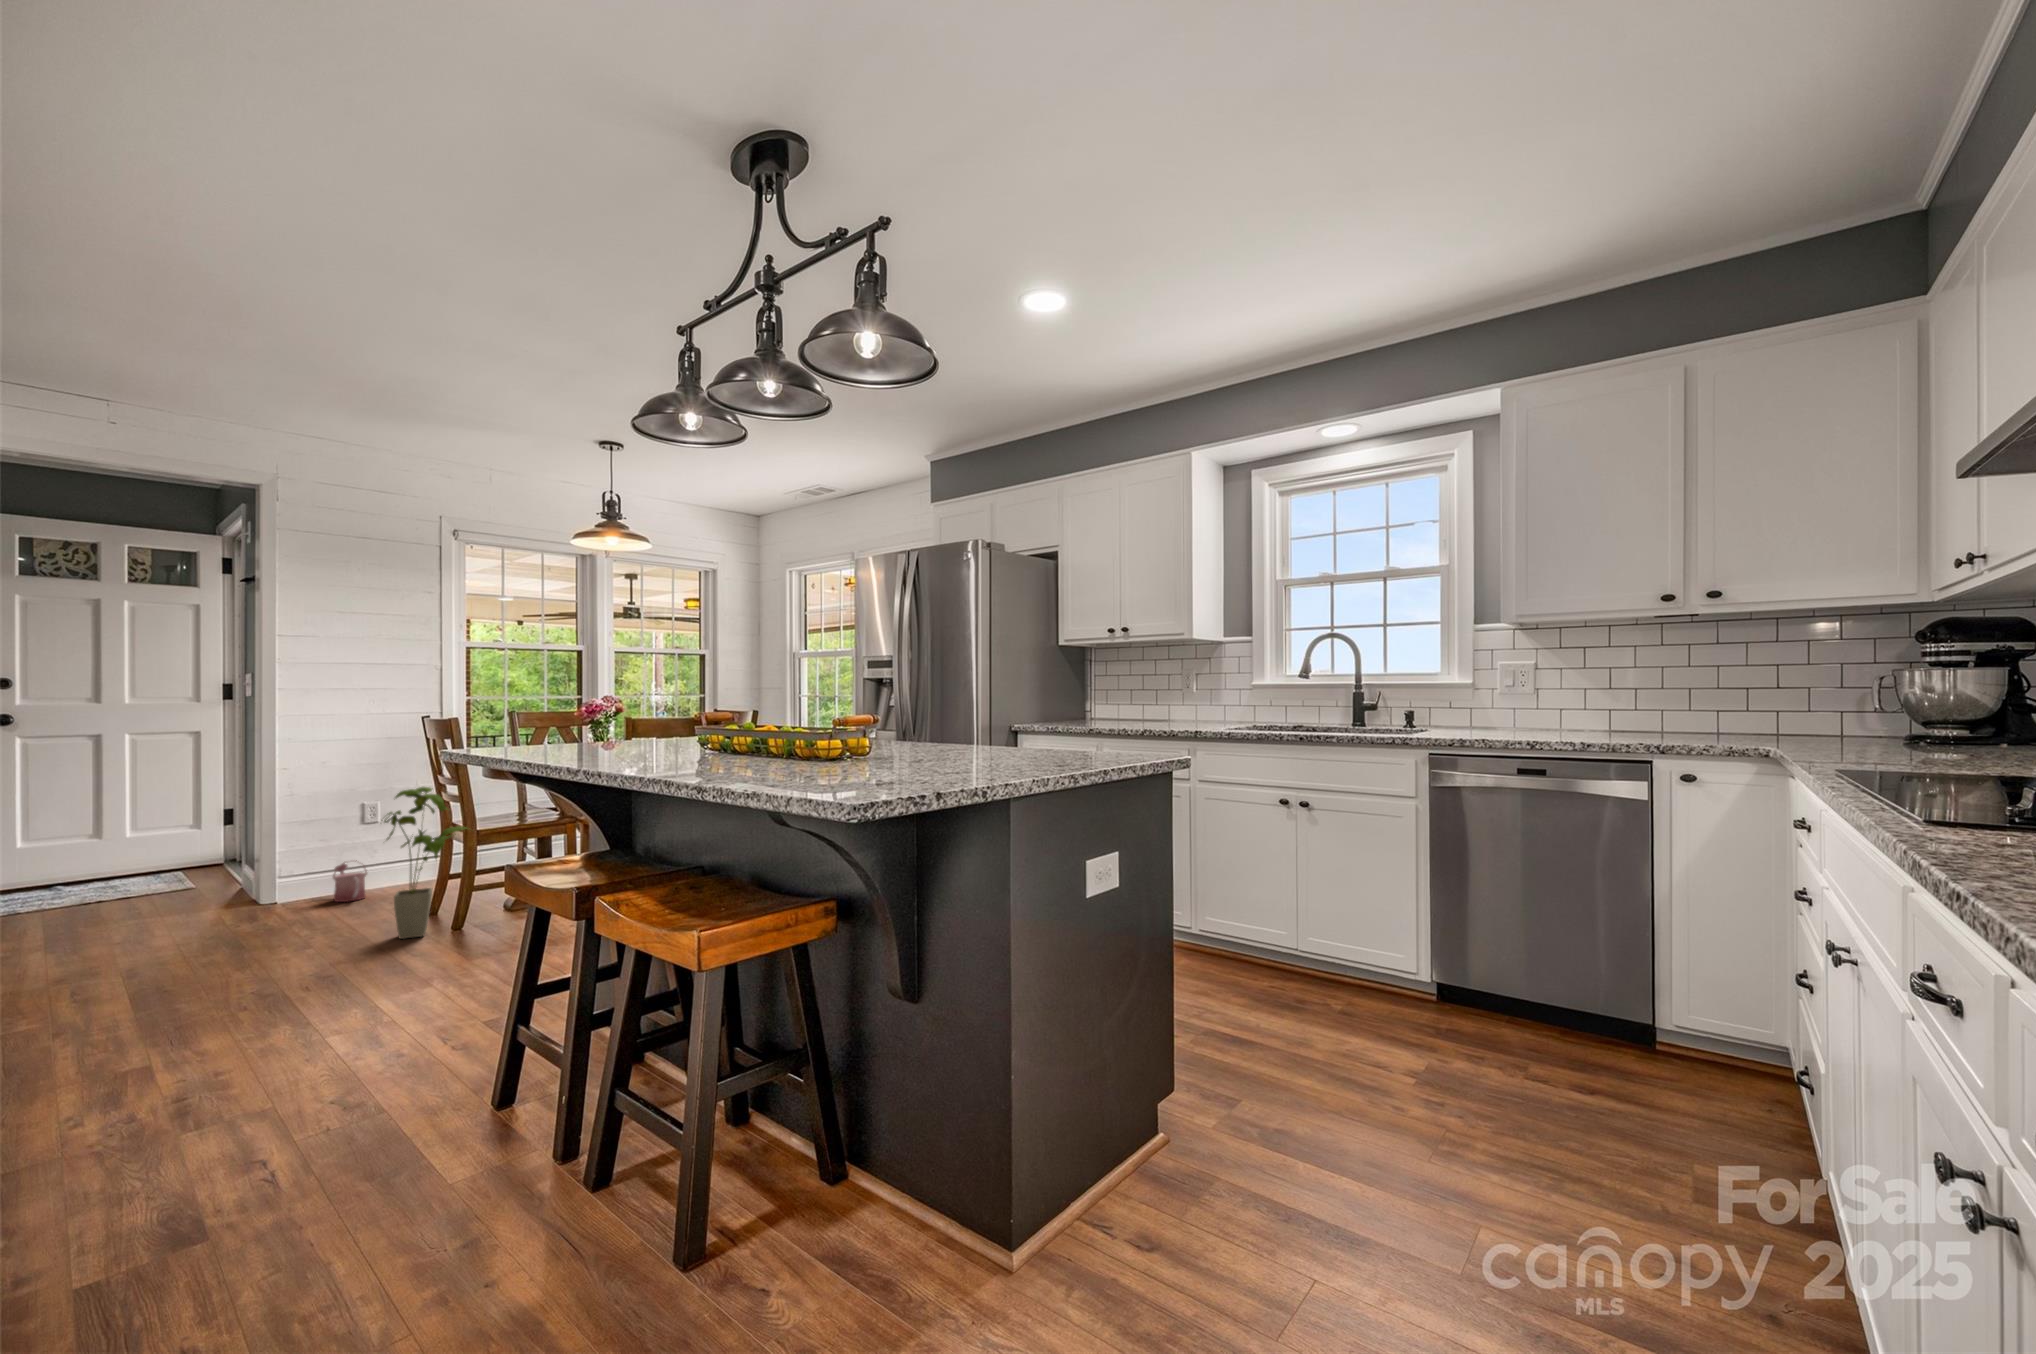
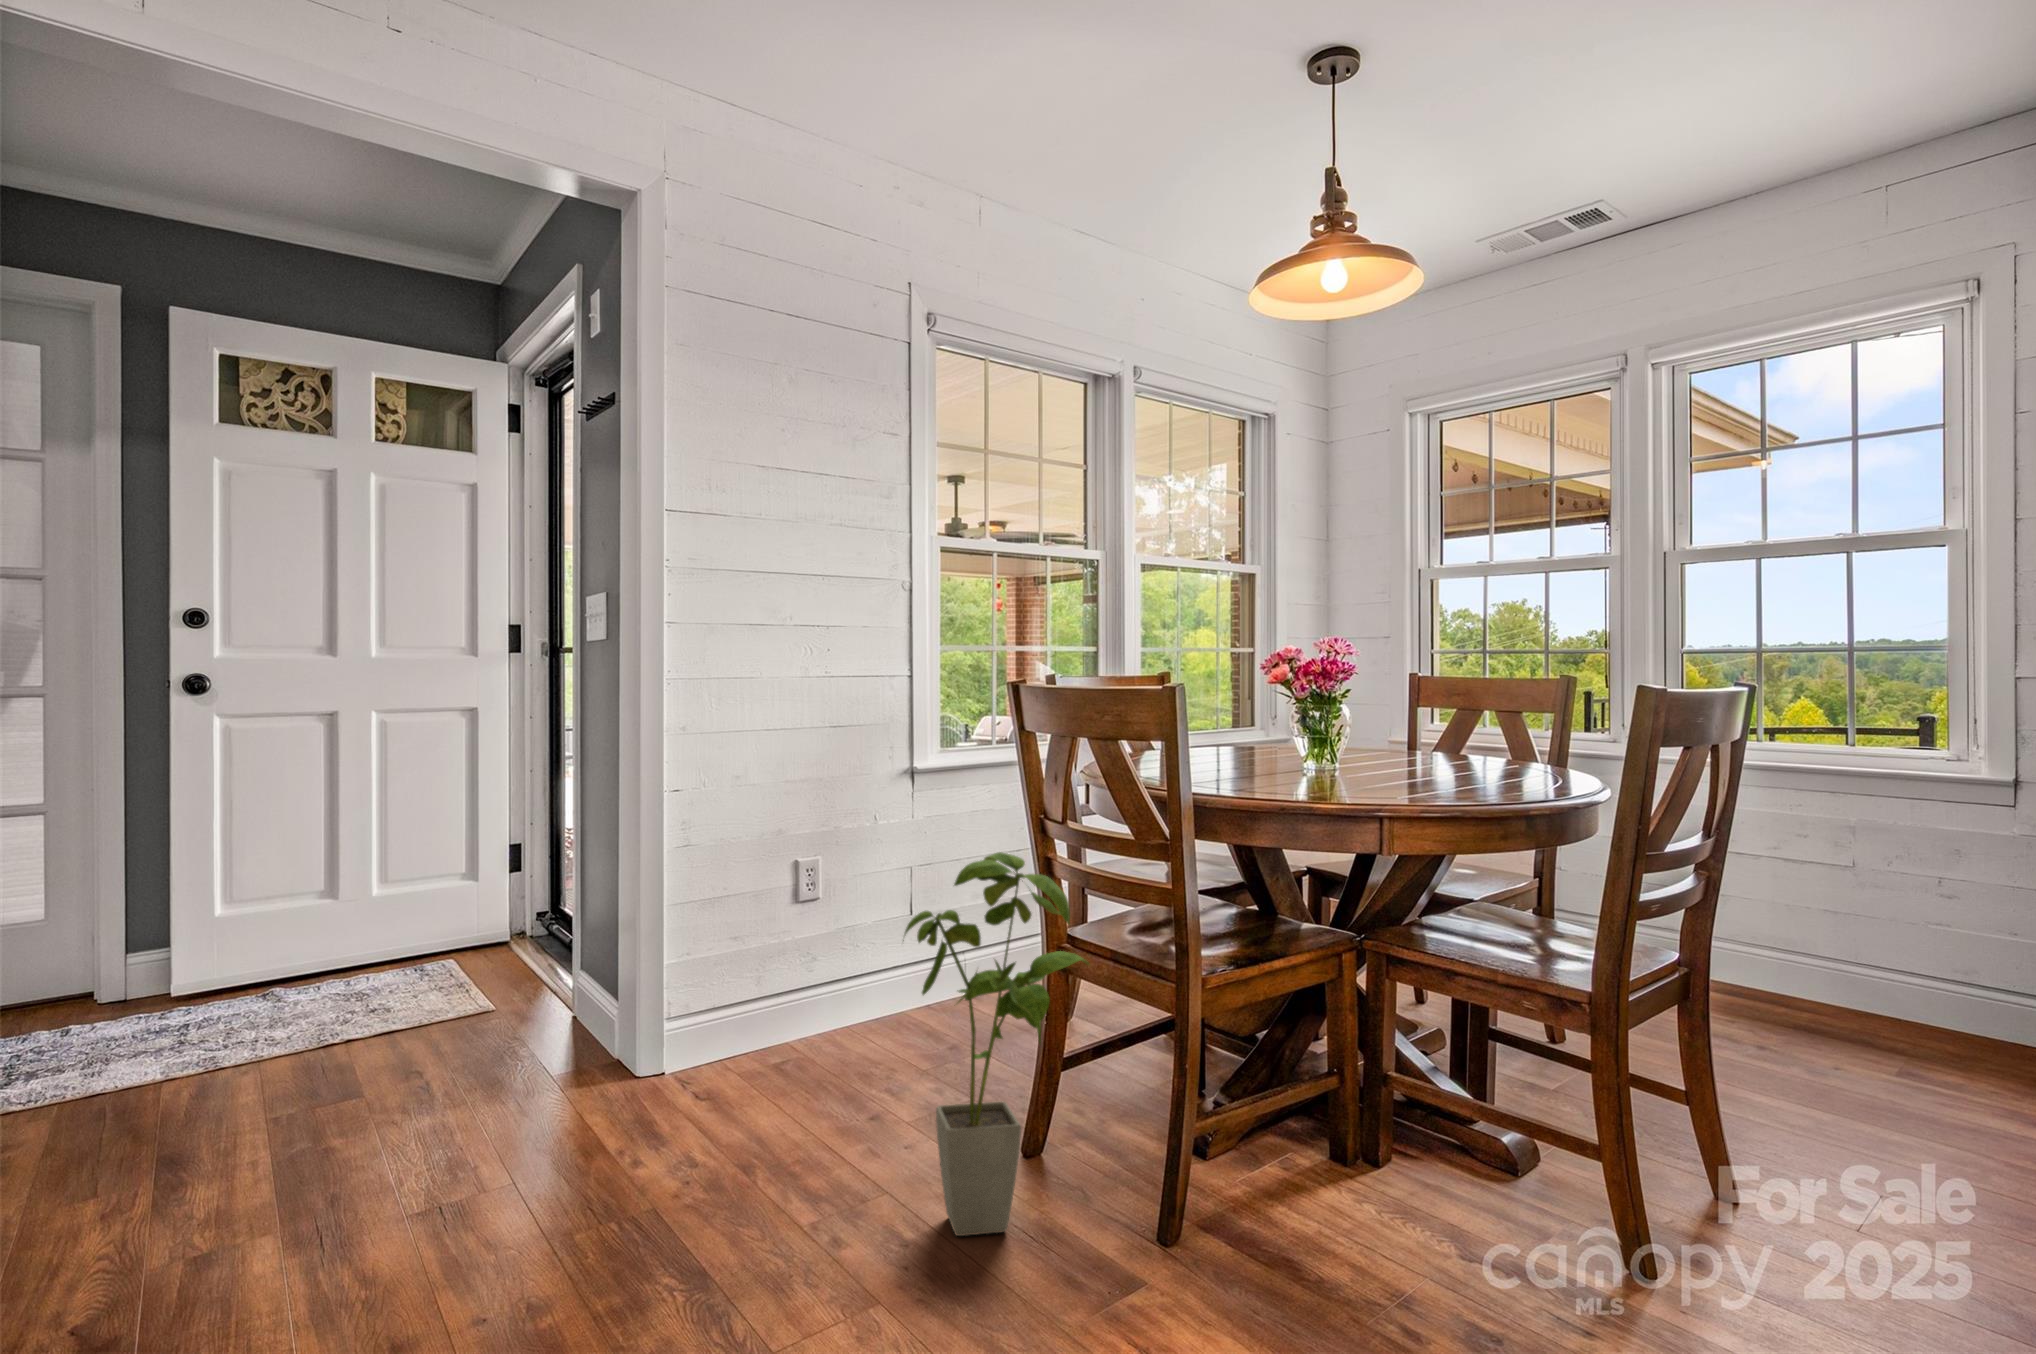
watering can: present [333,860,367,902] -> none [725,984,790,1073]

